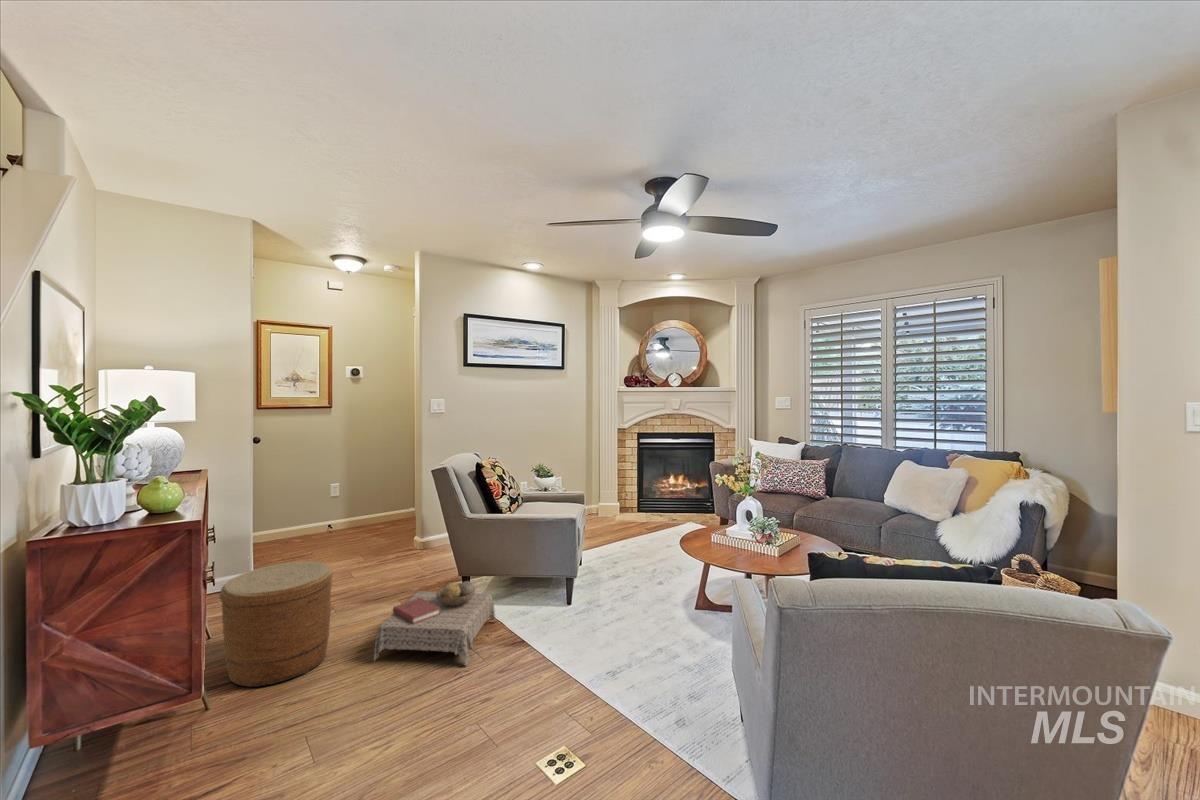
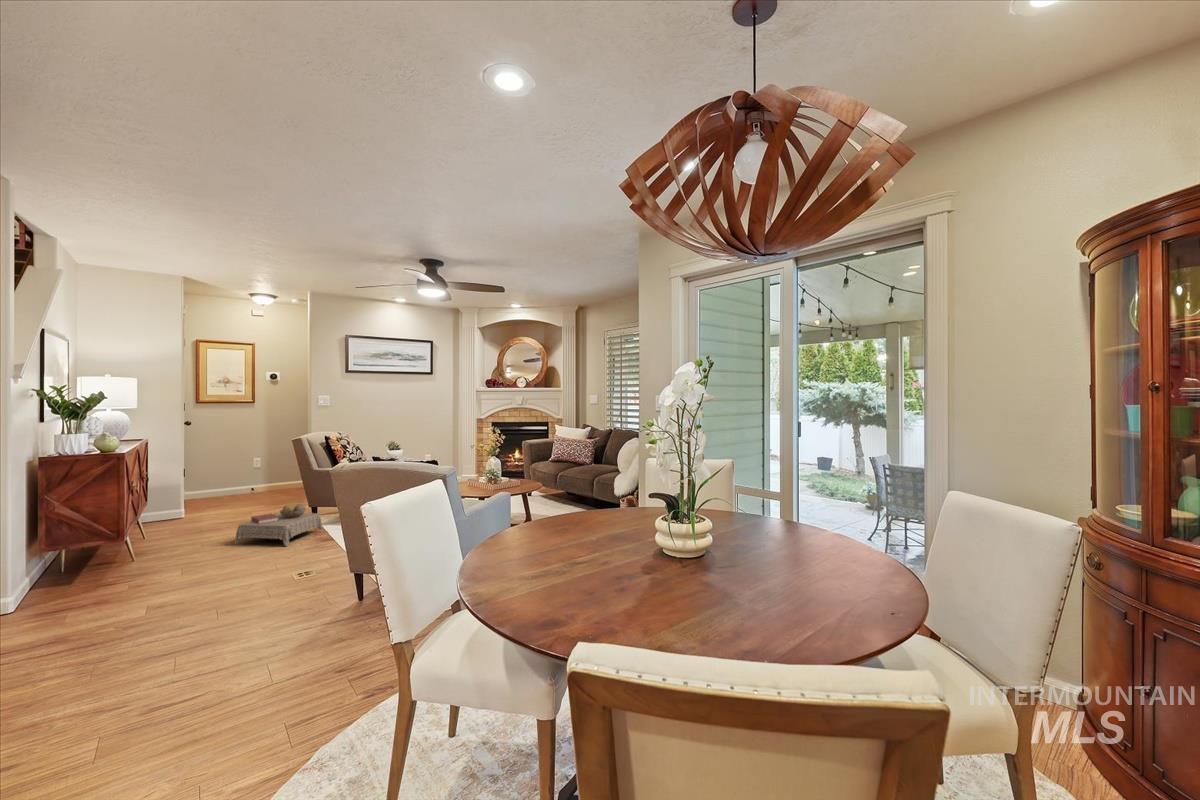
woven basket: present [220,561,332,687] -> none [144,490,214,553]

